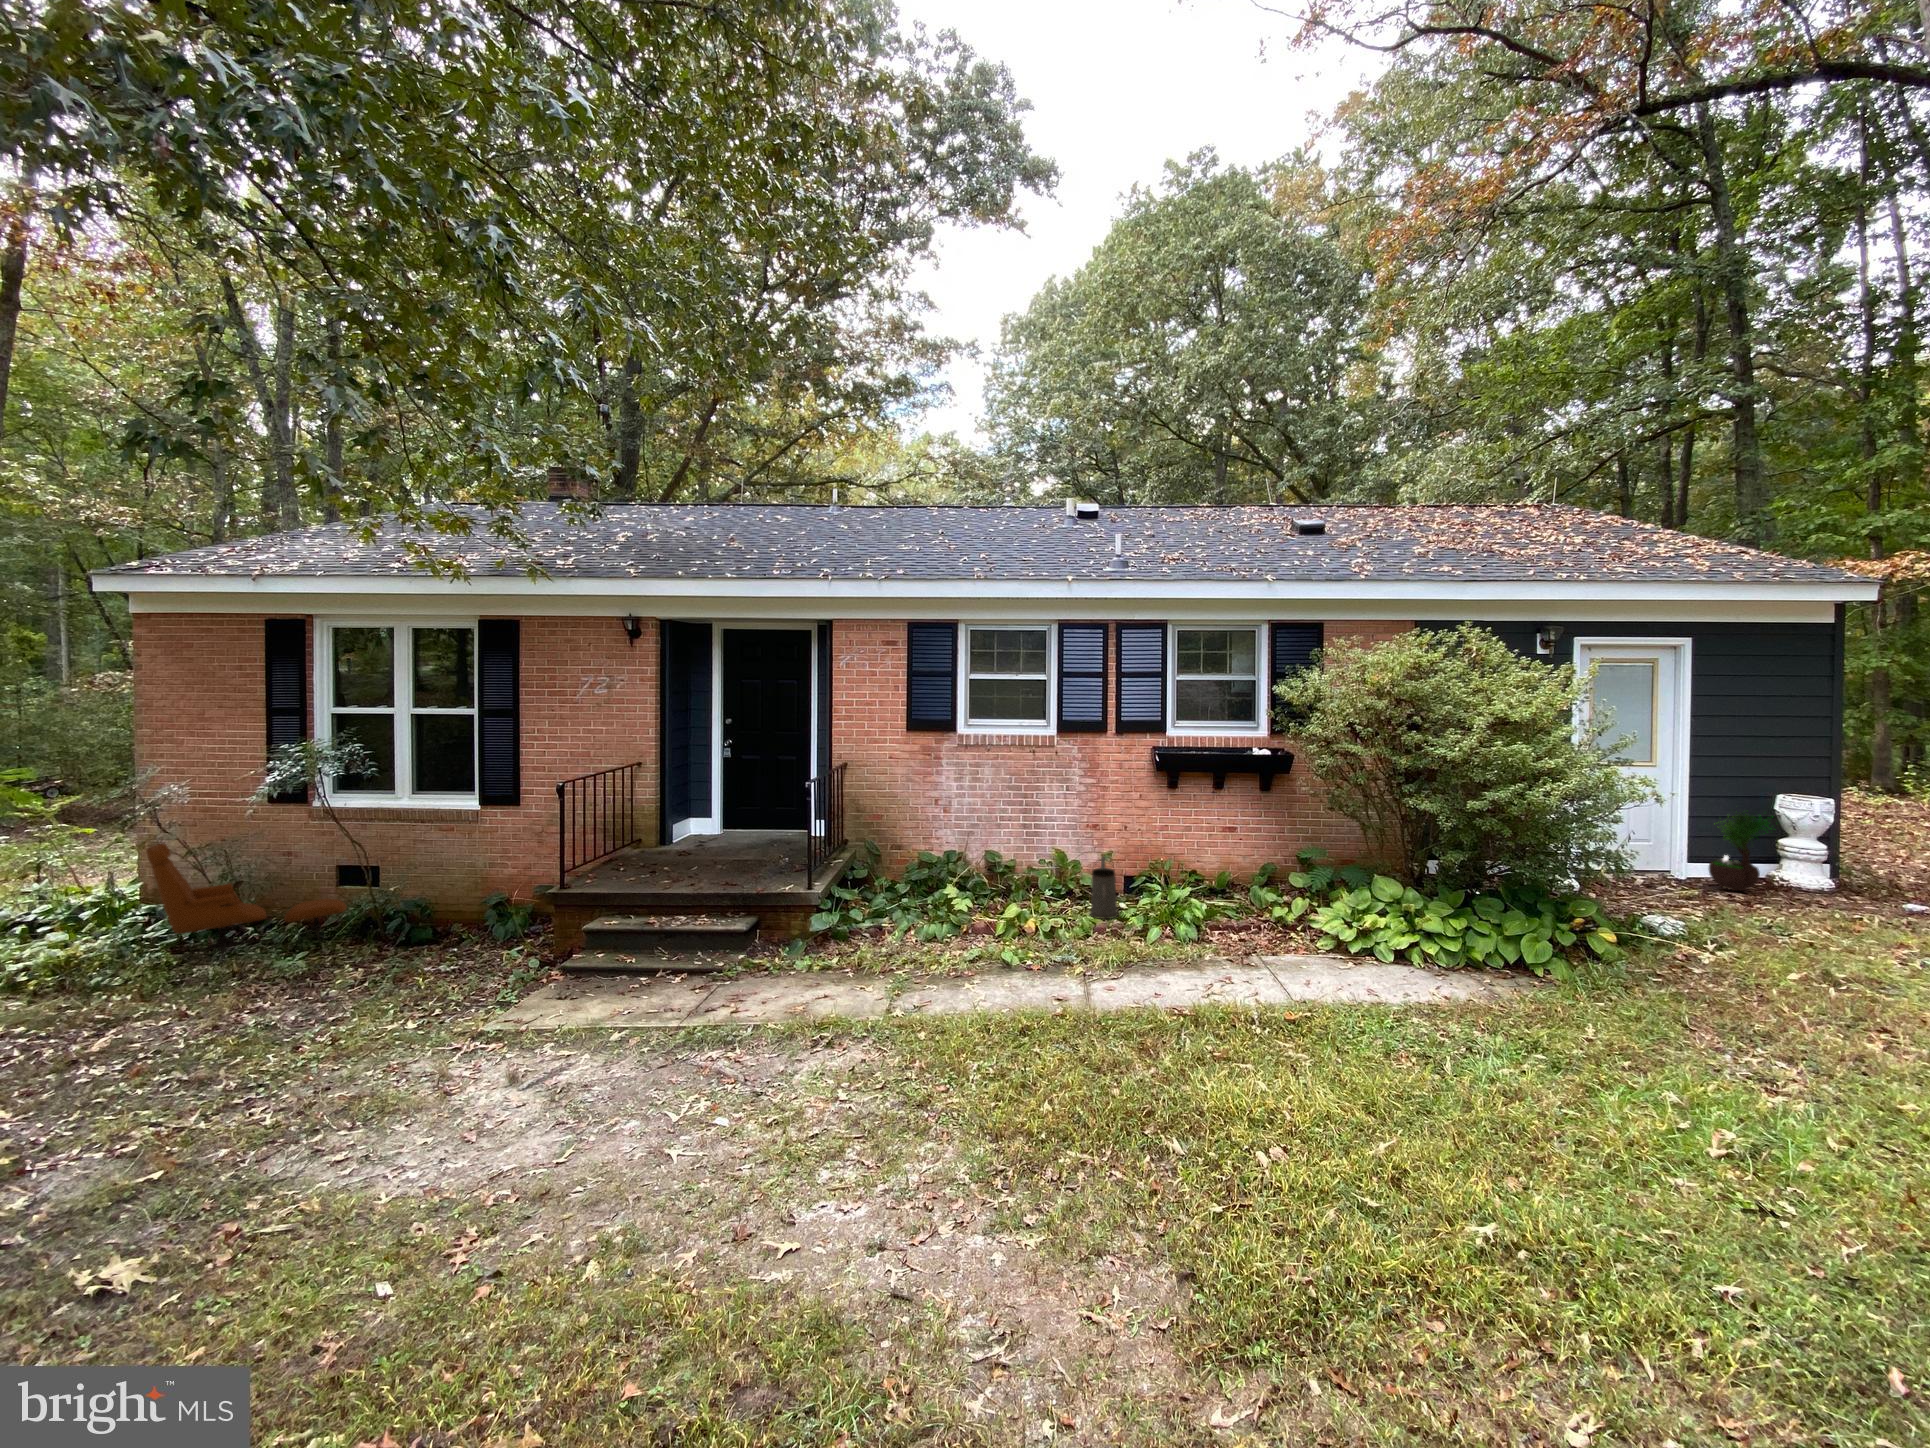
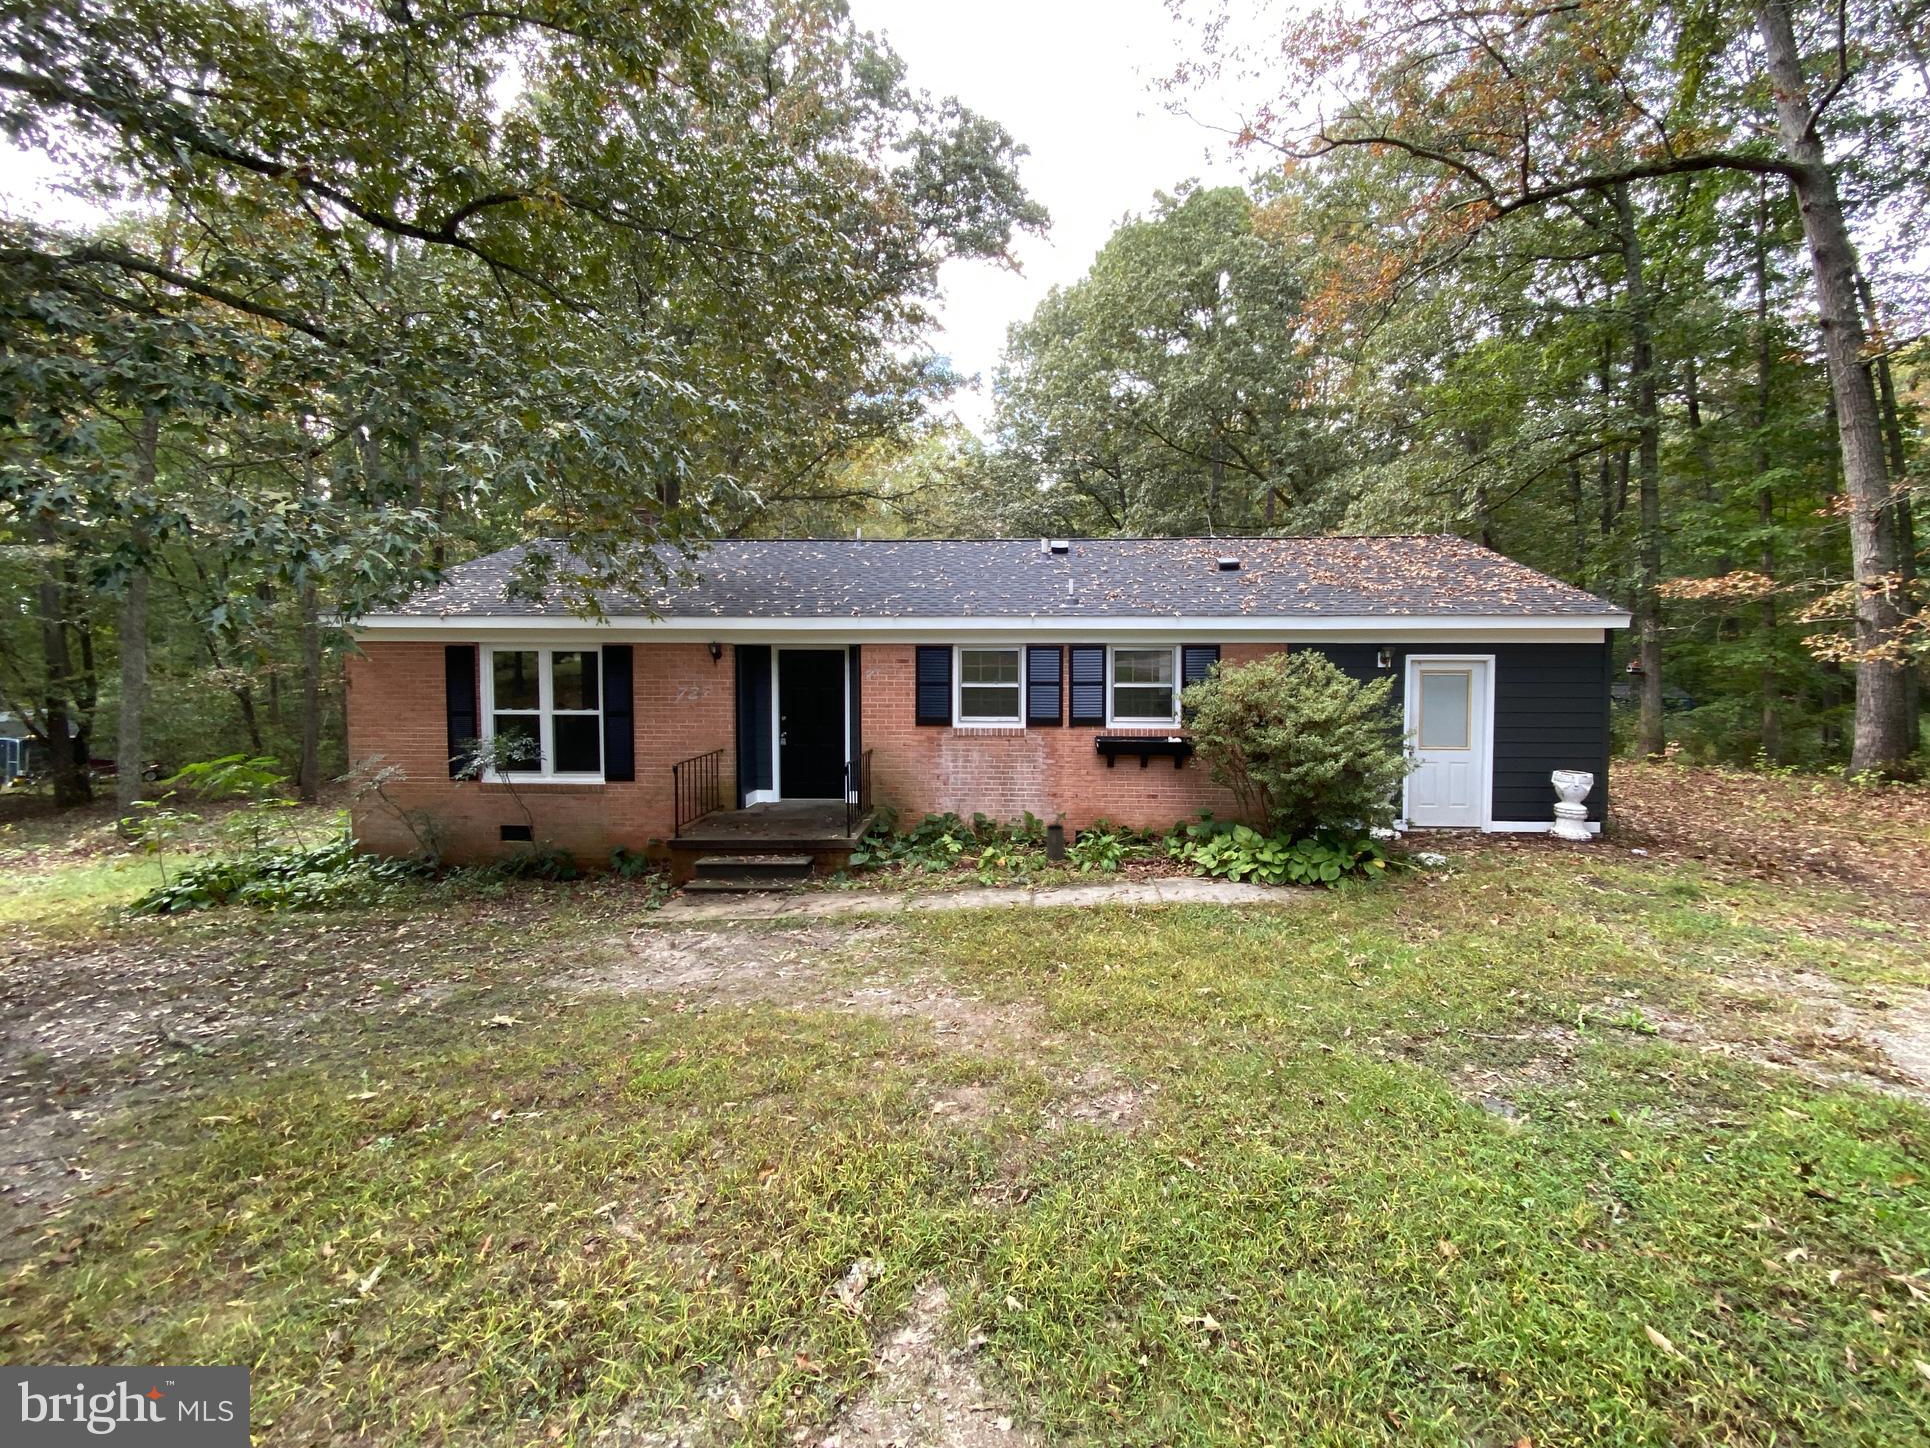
potted tree: present [1709,811,1771,891] -> none [1503,778,1545,841]
lounge chair: present [146,844,346,961] -> none [399,806,519,886]

